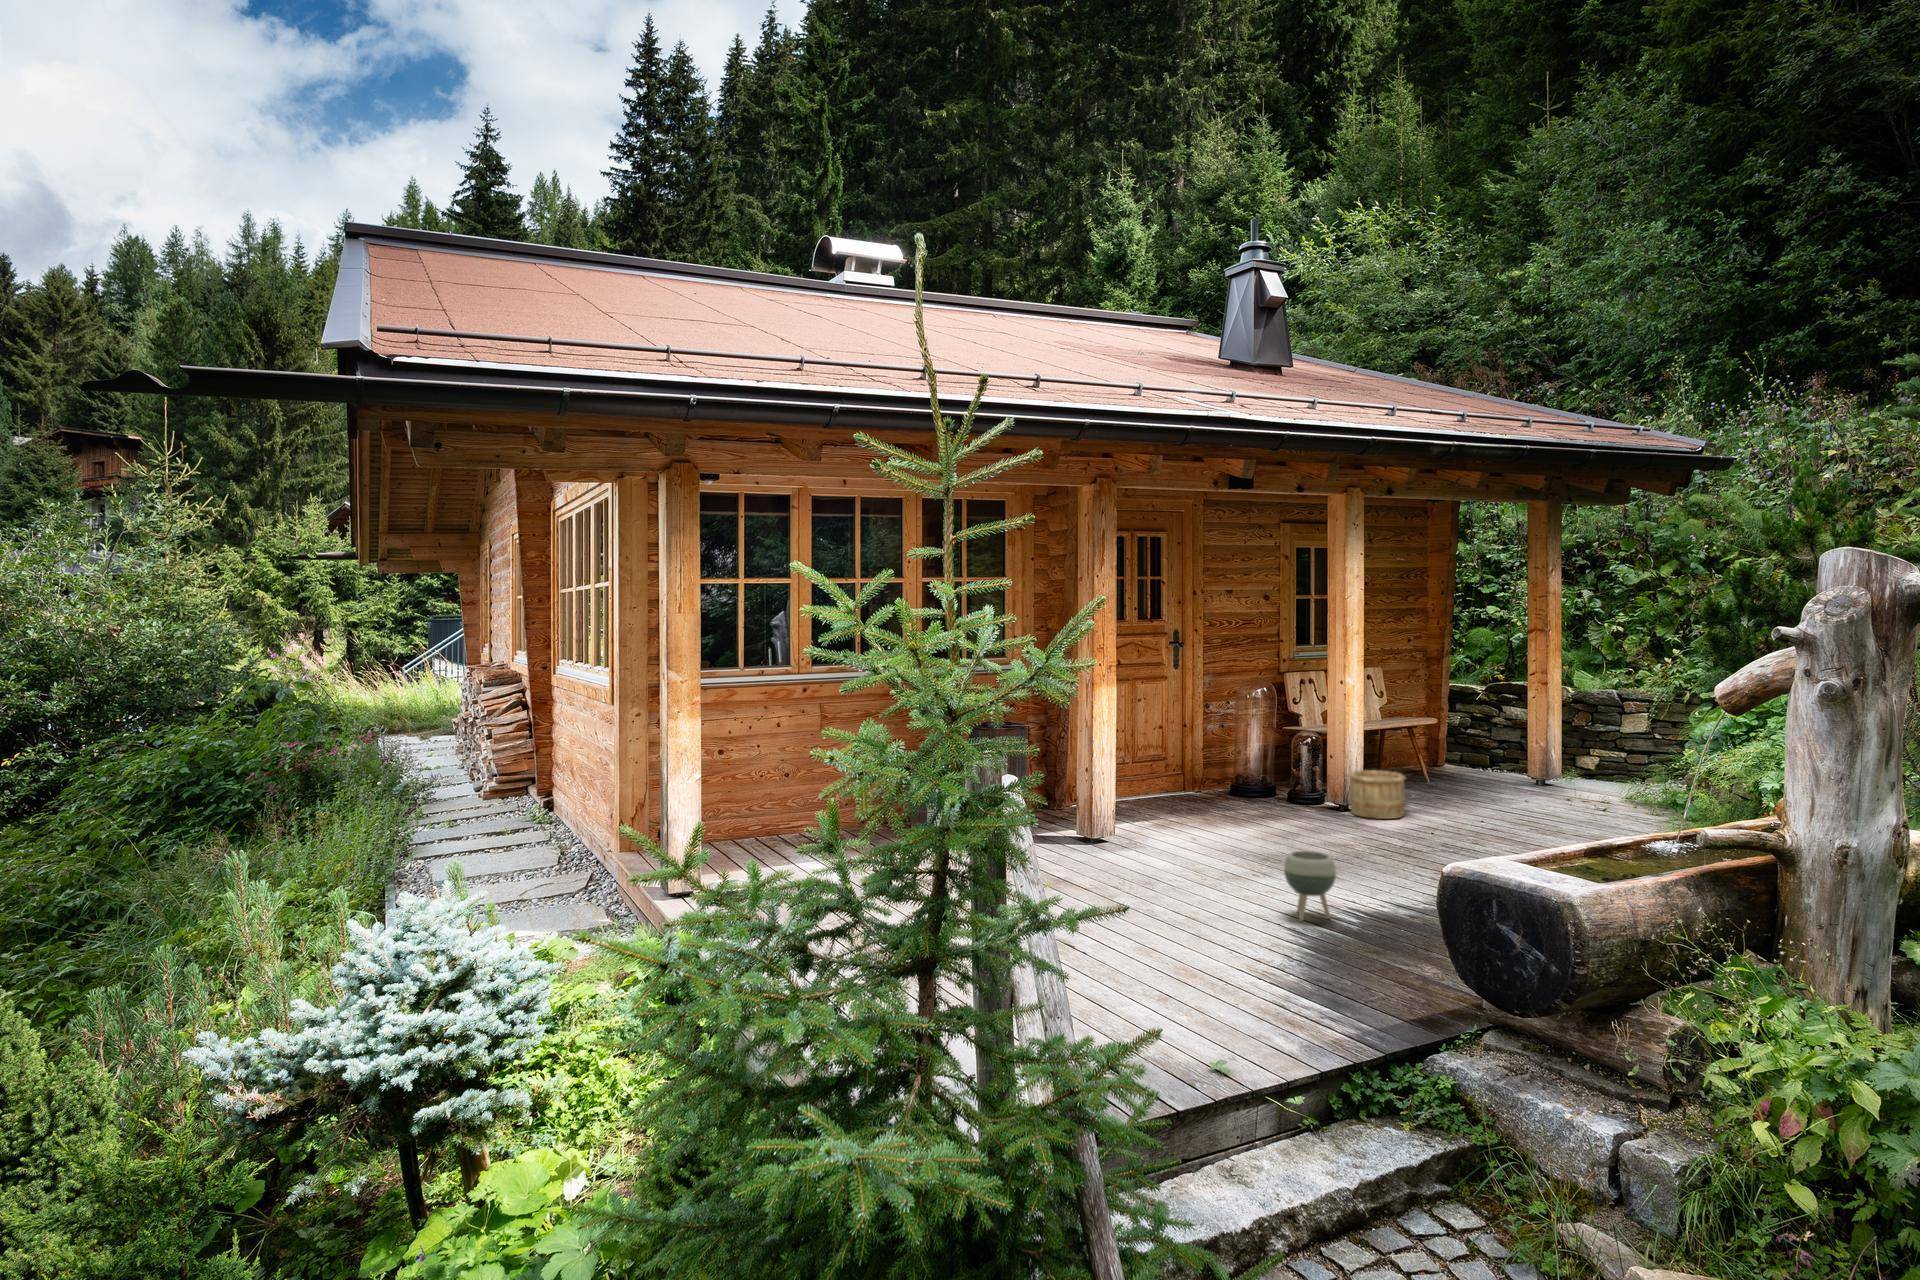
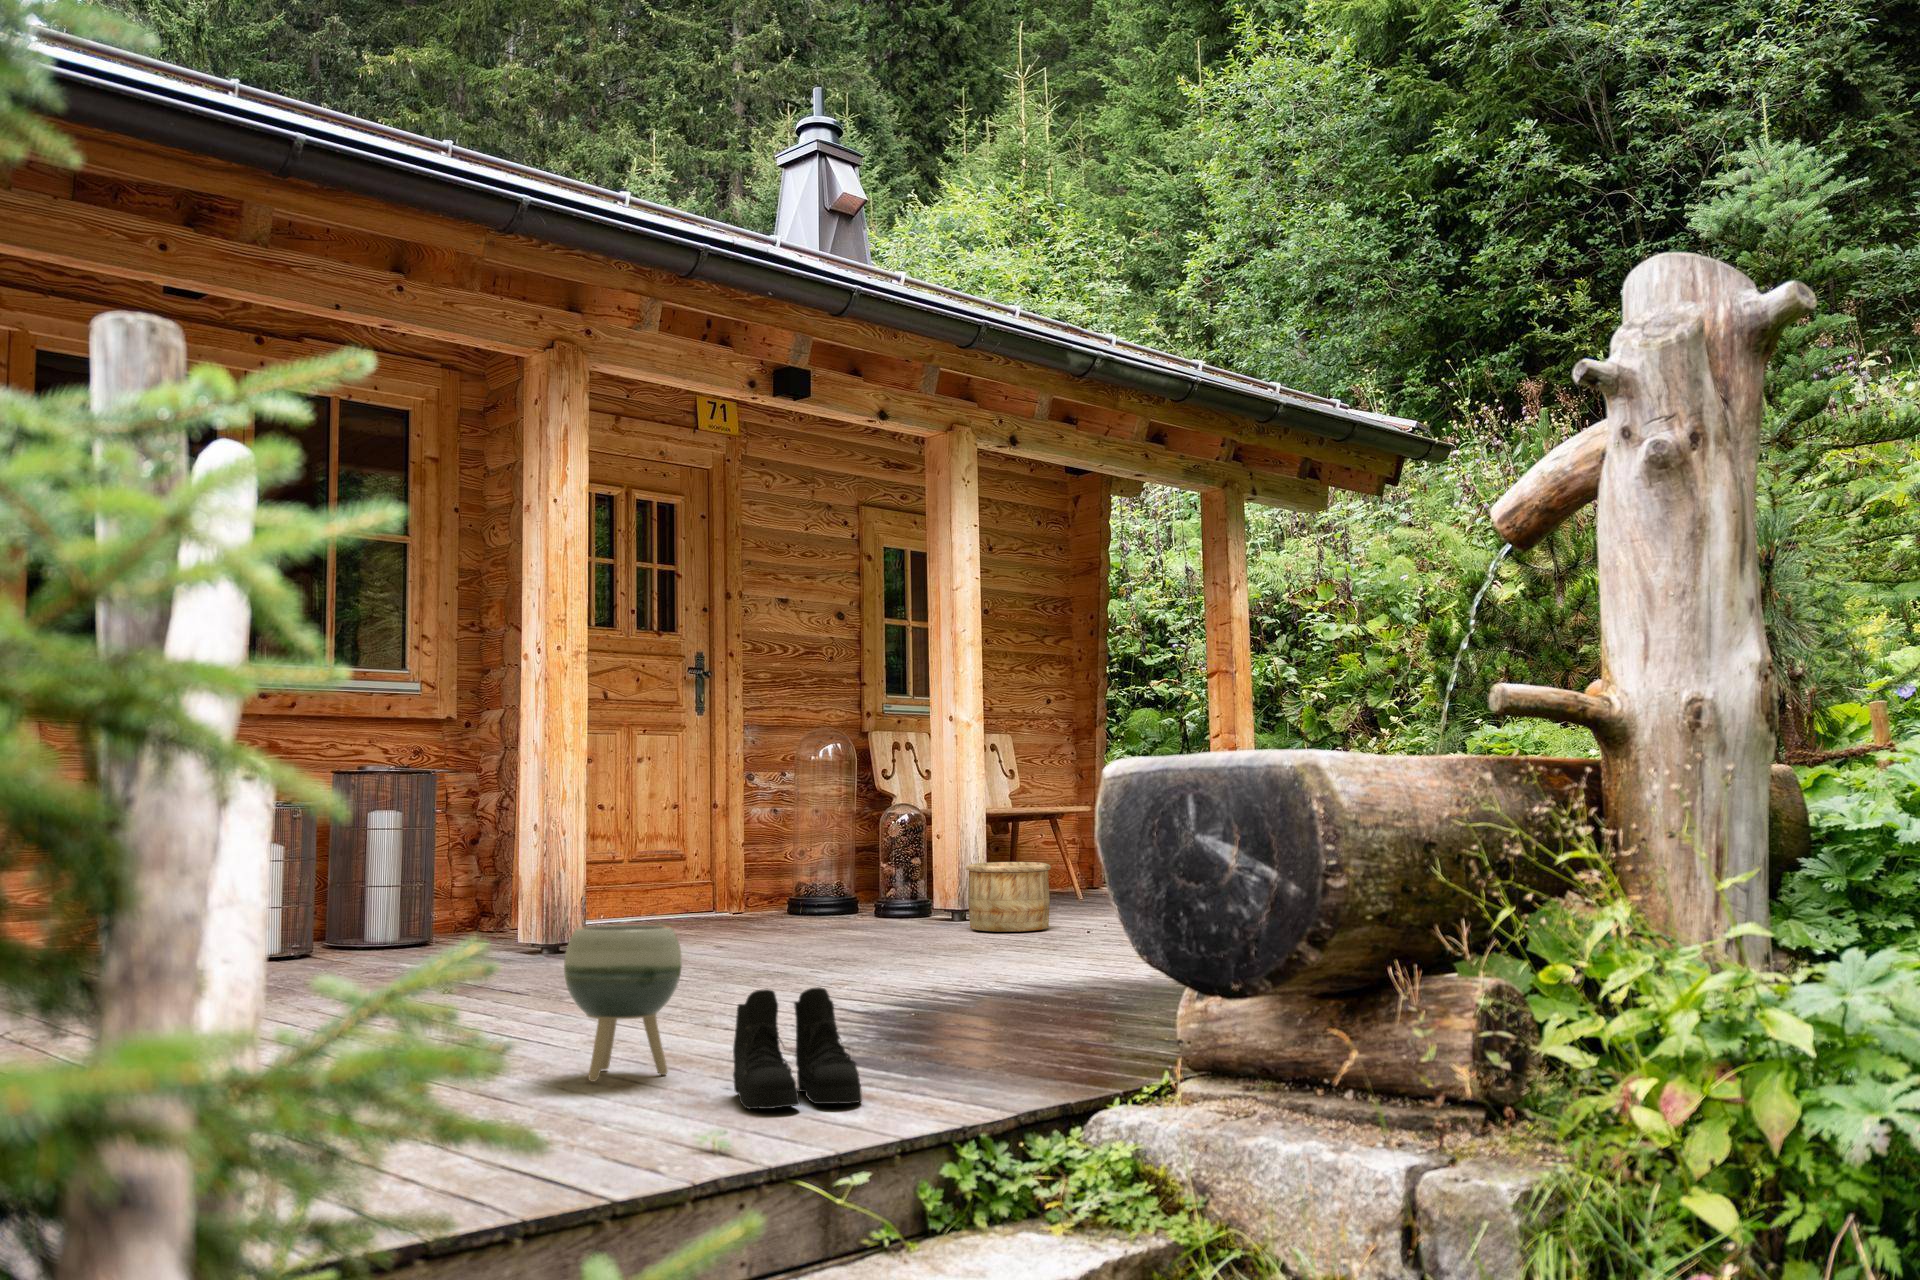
planter: present [1284,851,1336,921] -> present [564,925,682,1082]
boots: none [1225,964,1296,1034] -> present [733,988,862,1109]

